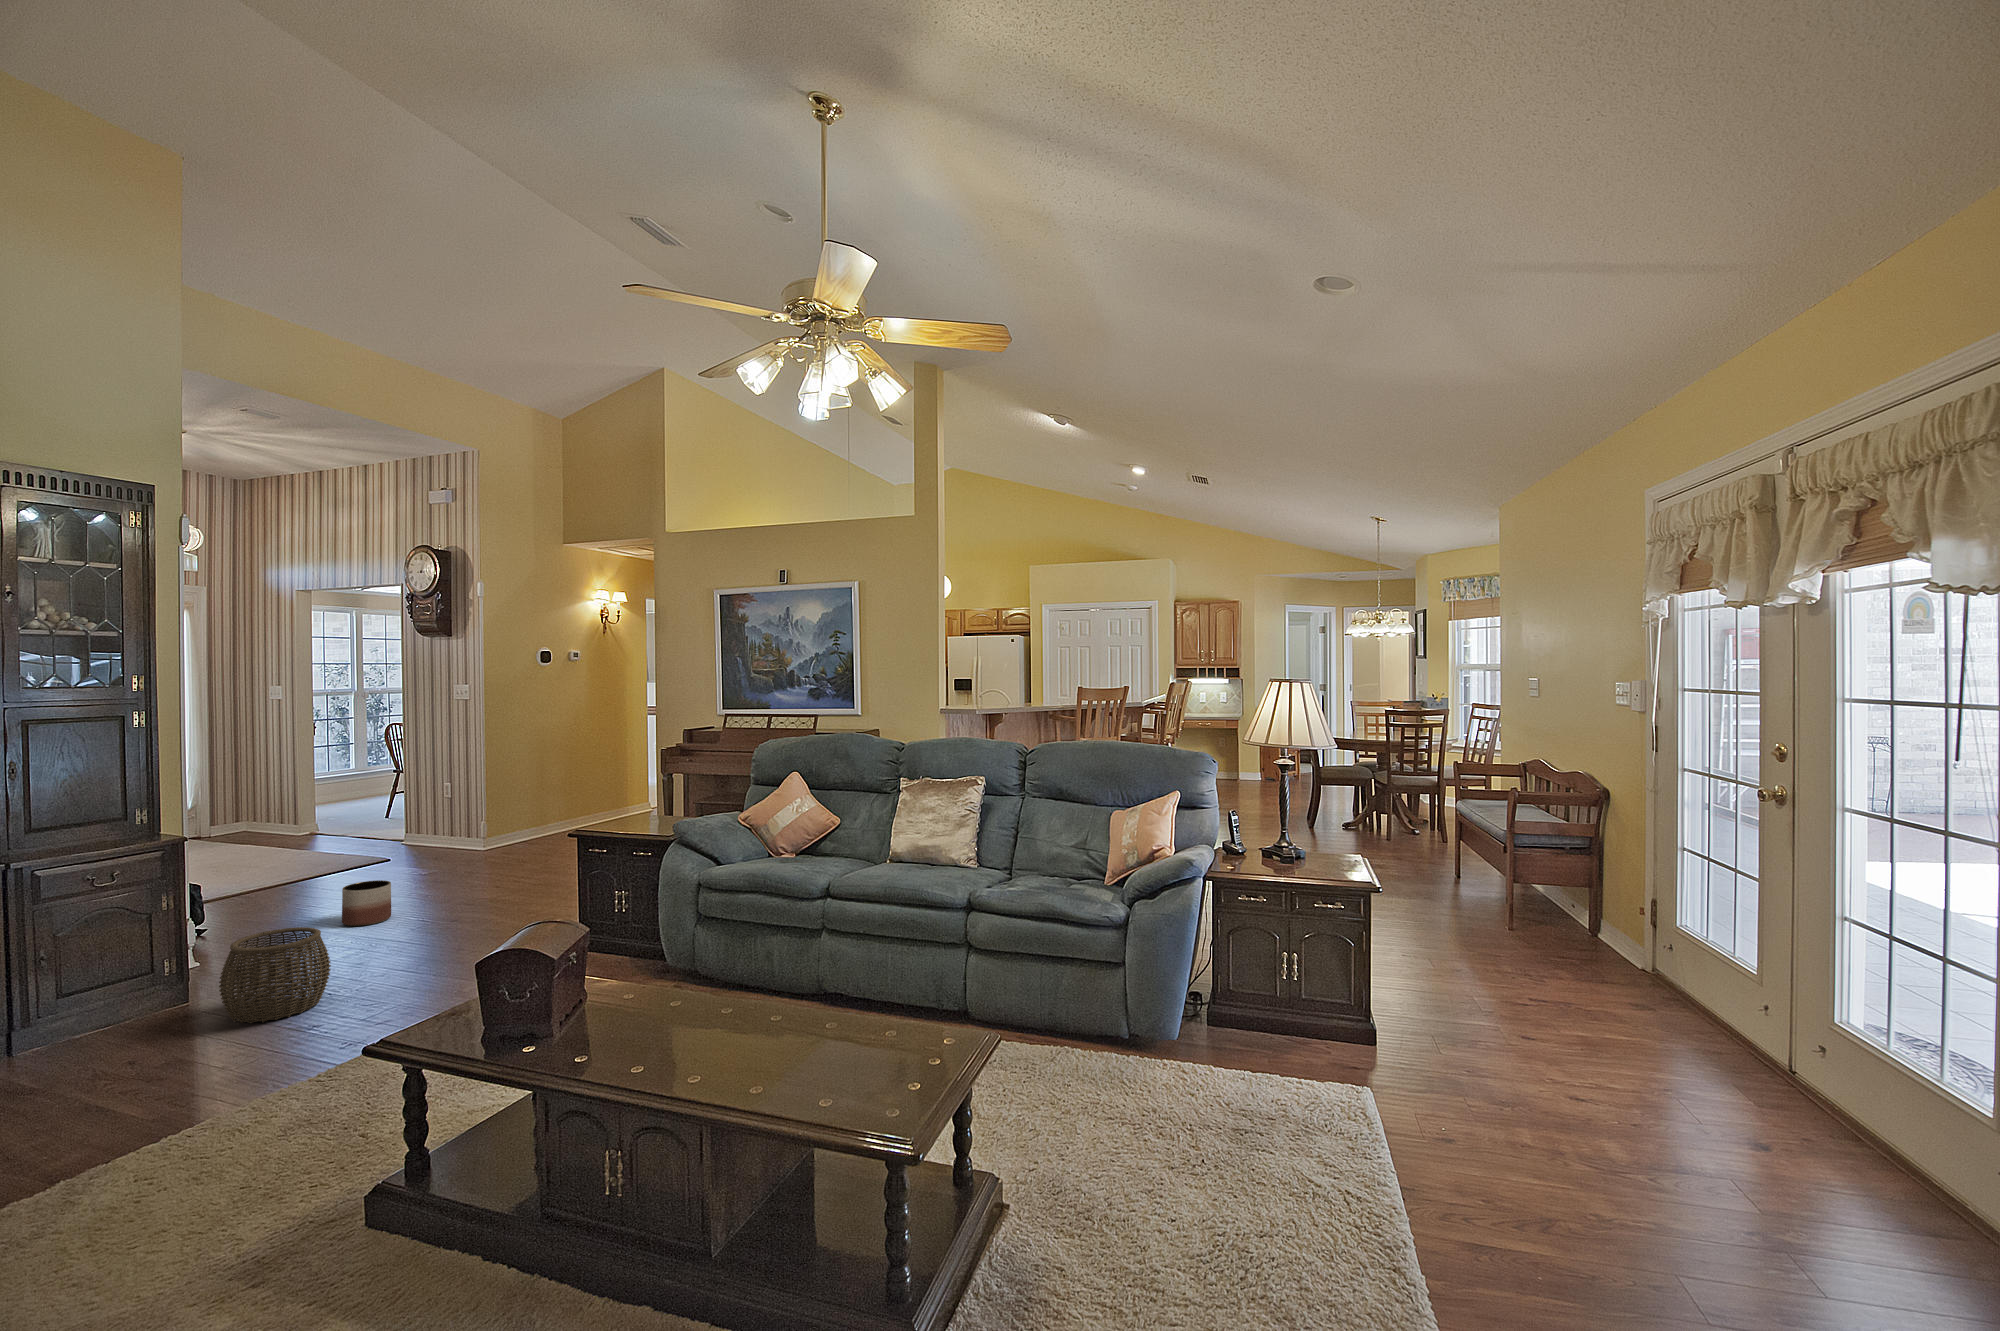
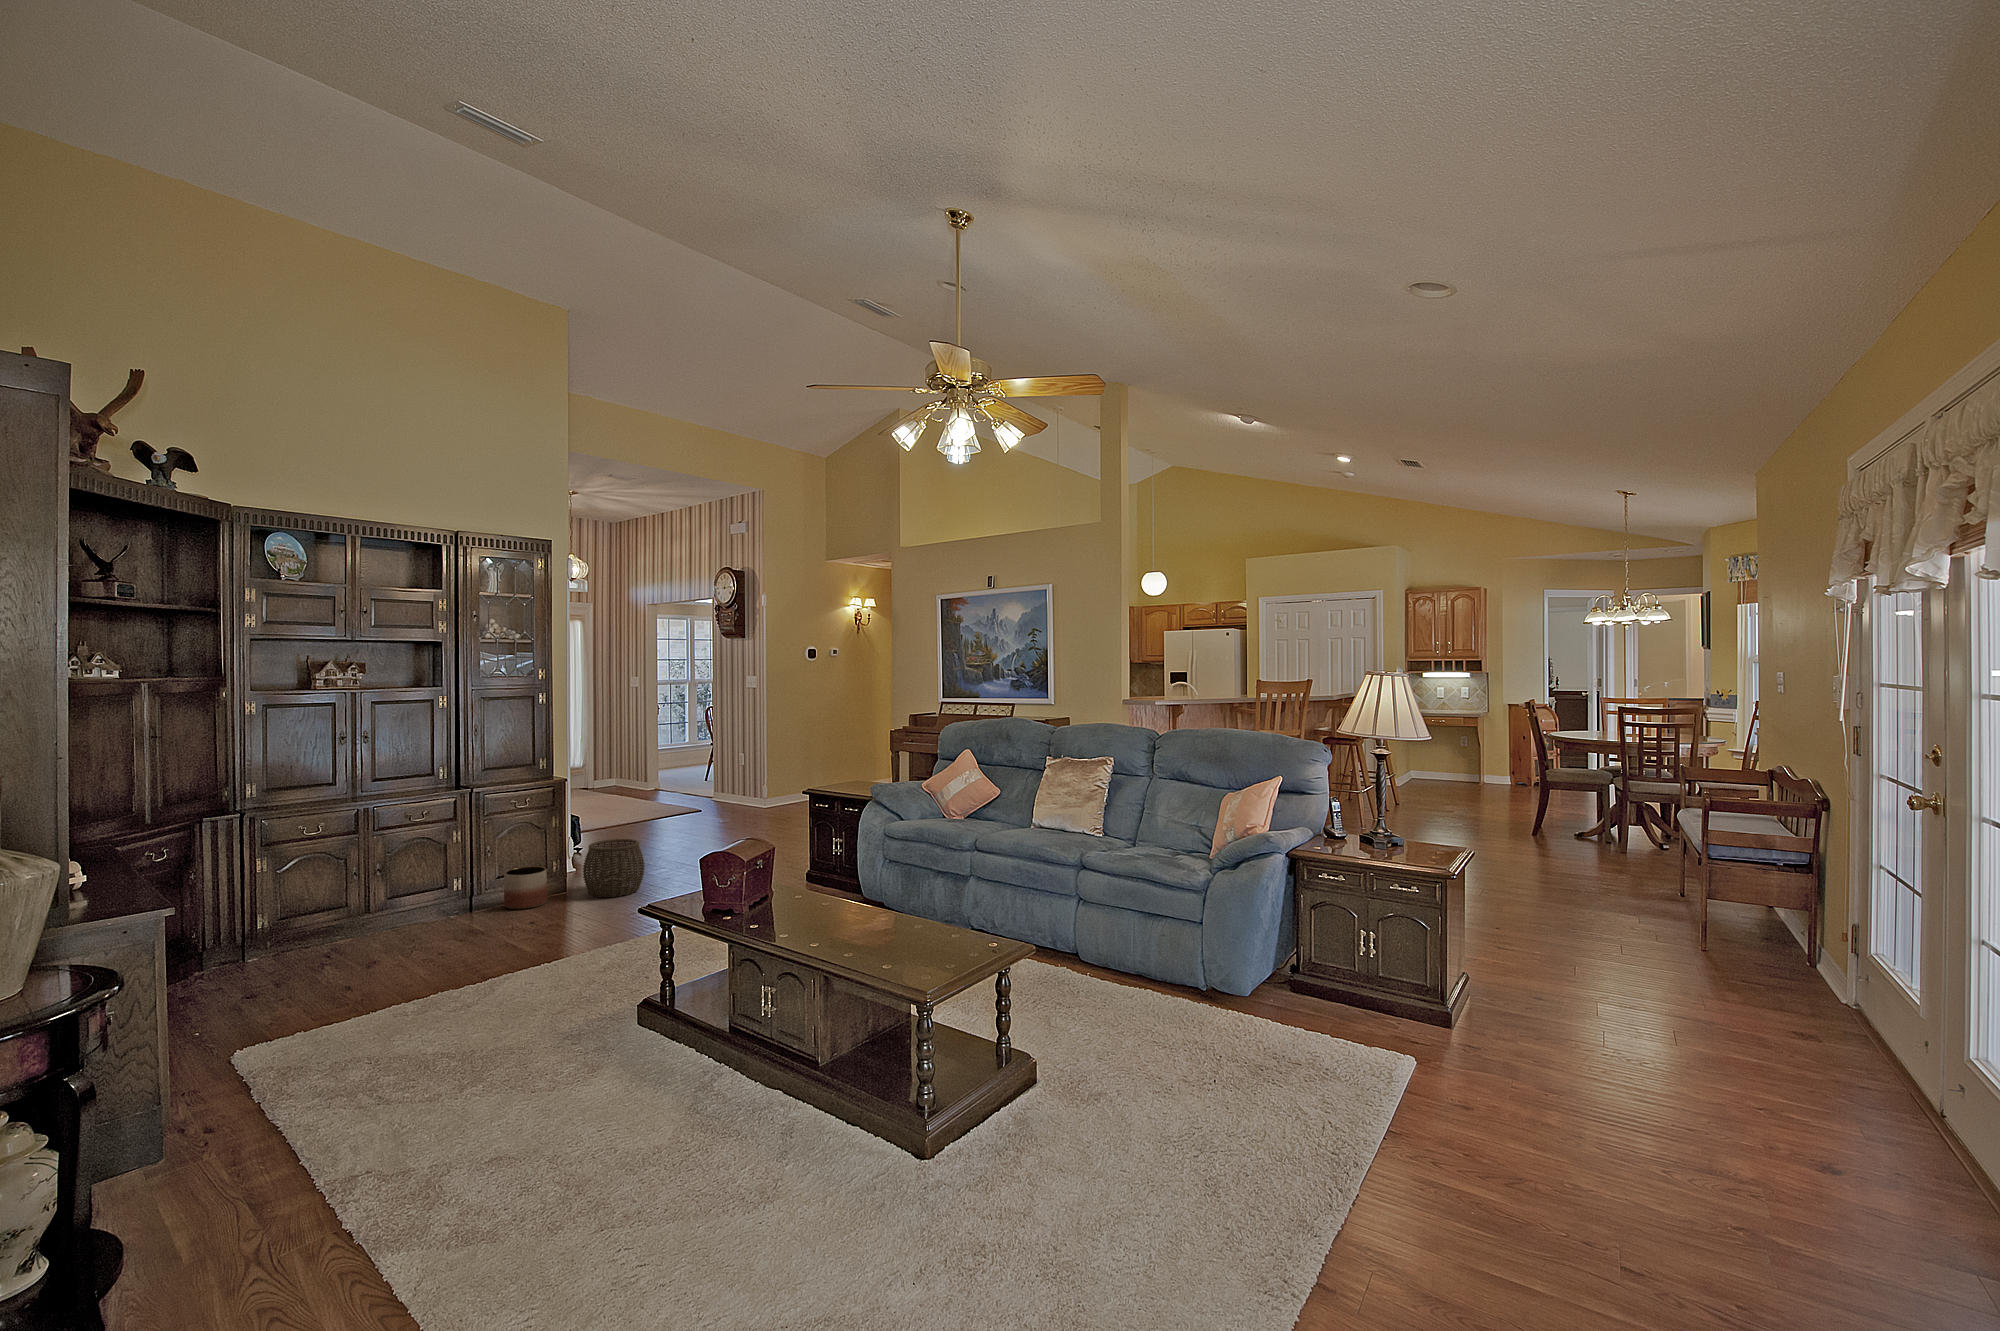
planter: present [342,880,391,926] -> present [504,866,547,909]

